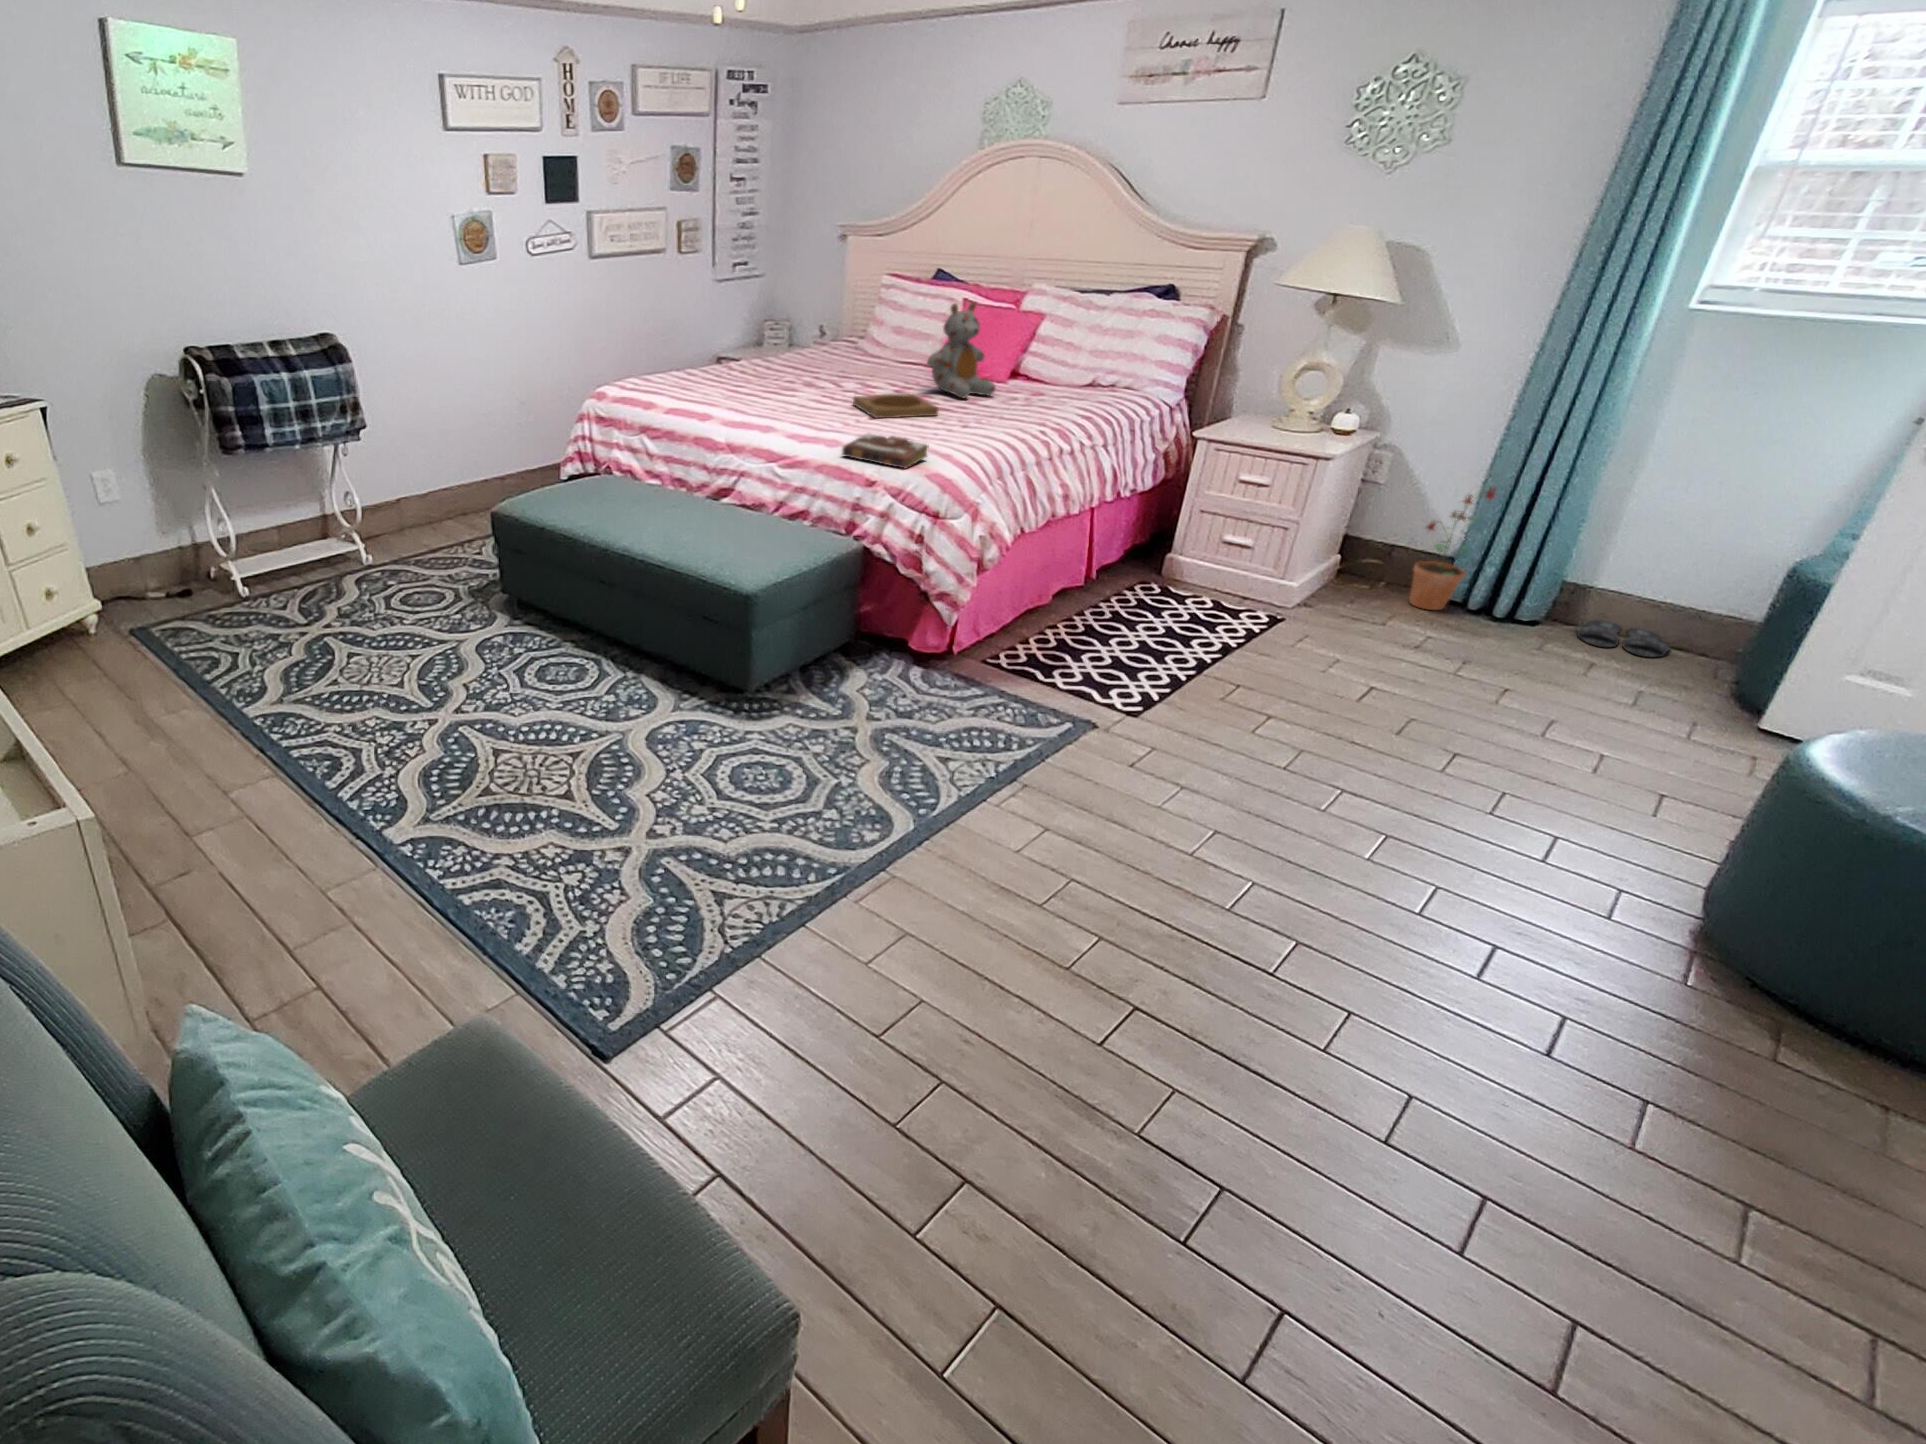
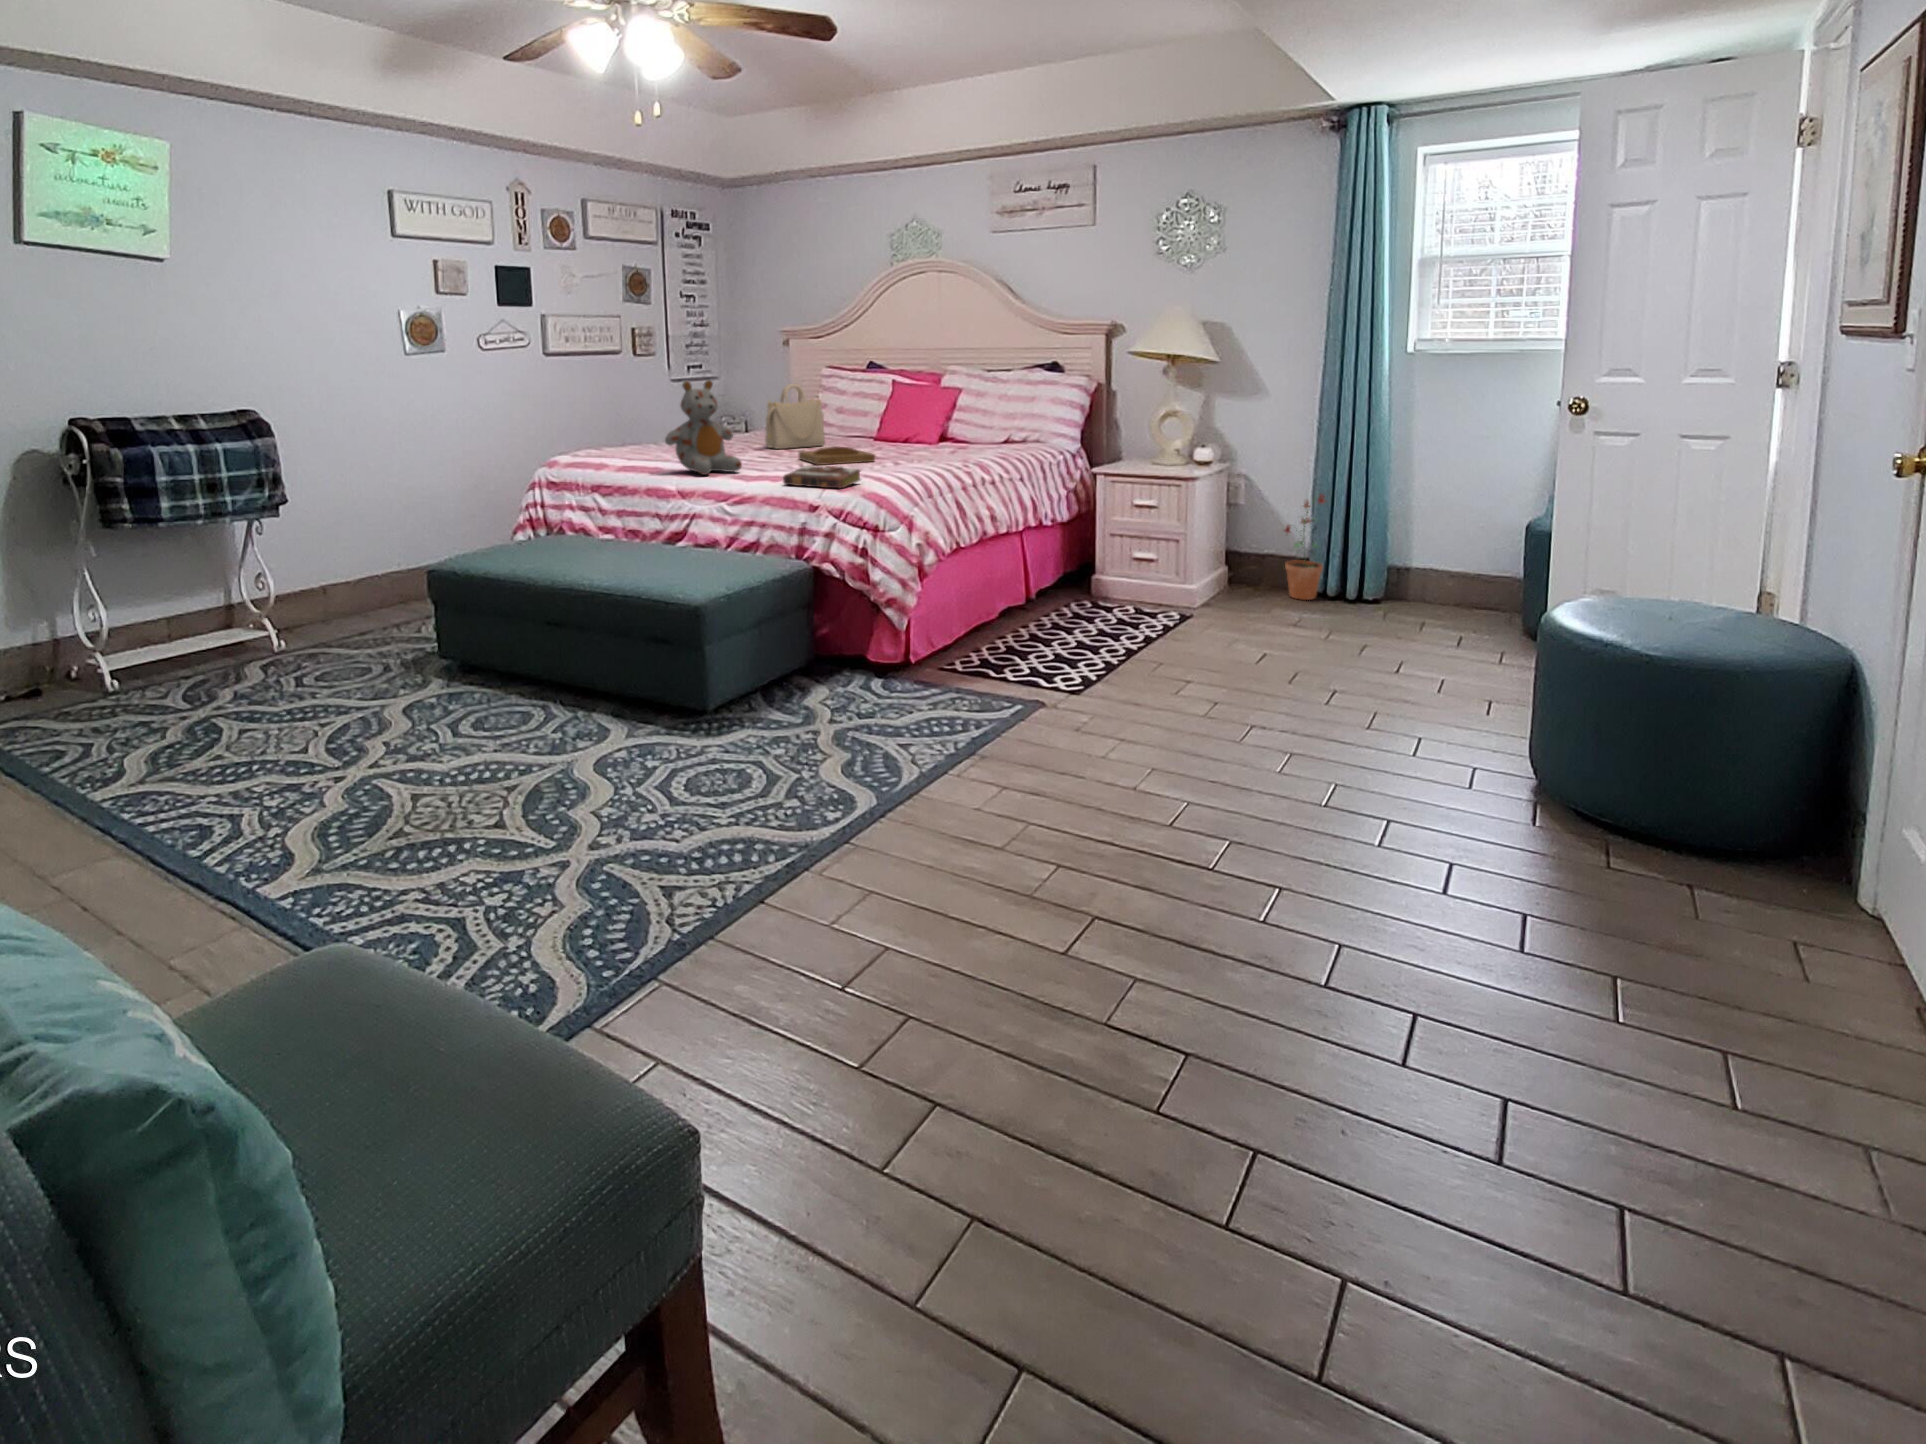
stuffed bear: present [927,302,996,398] -> present [665,380,742,475]
handbag: none [815,308,881,383] -> present [765,384,825,449]
slippers: present [1577,620,1670,657] -> none [1412,596,1478,615]

